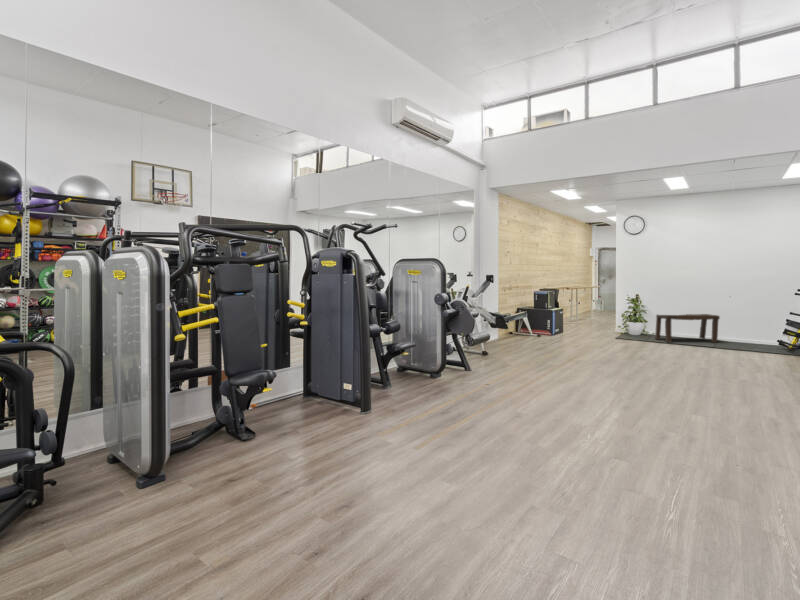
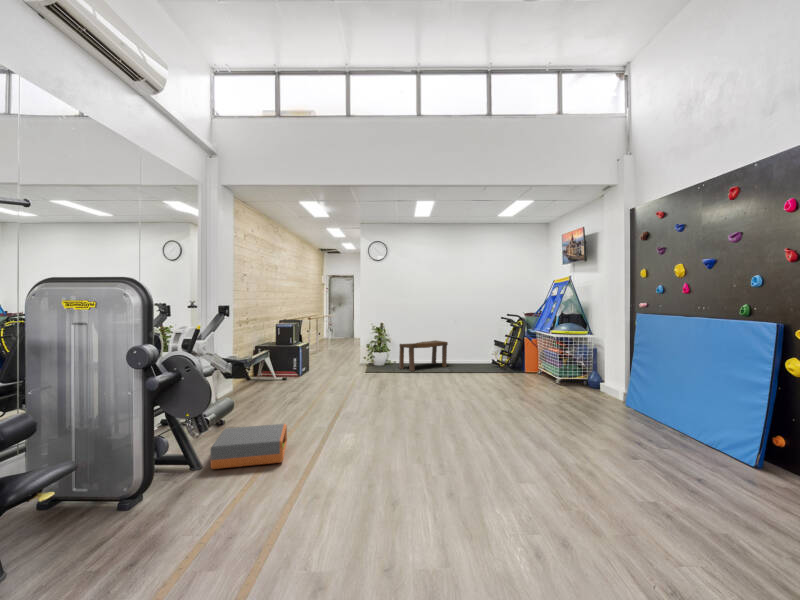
storage box: none [475,353,524,375] -> present [211,424,287,469]

